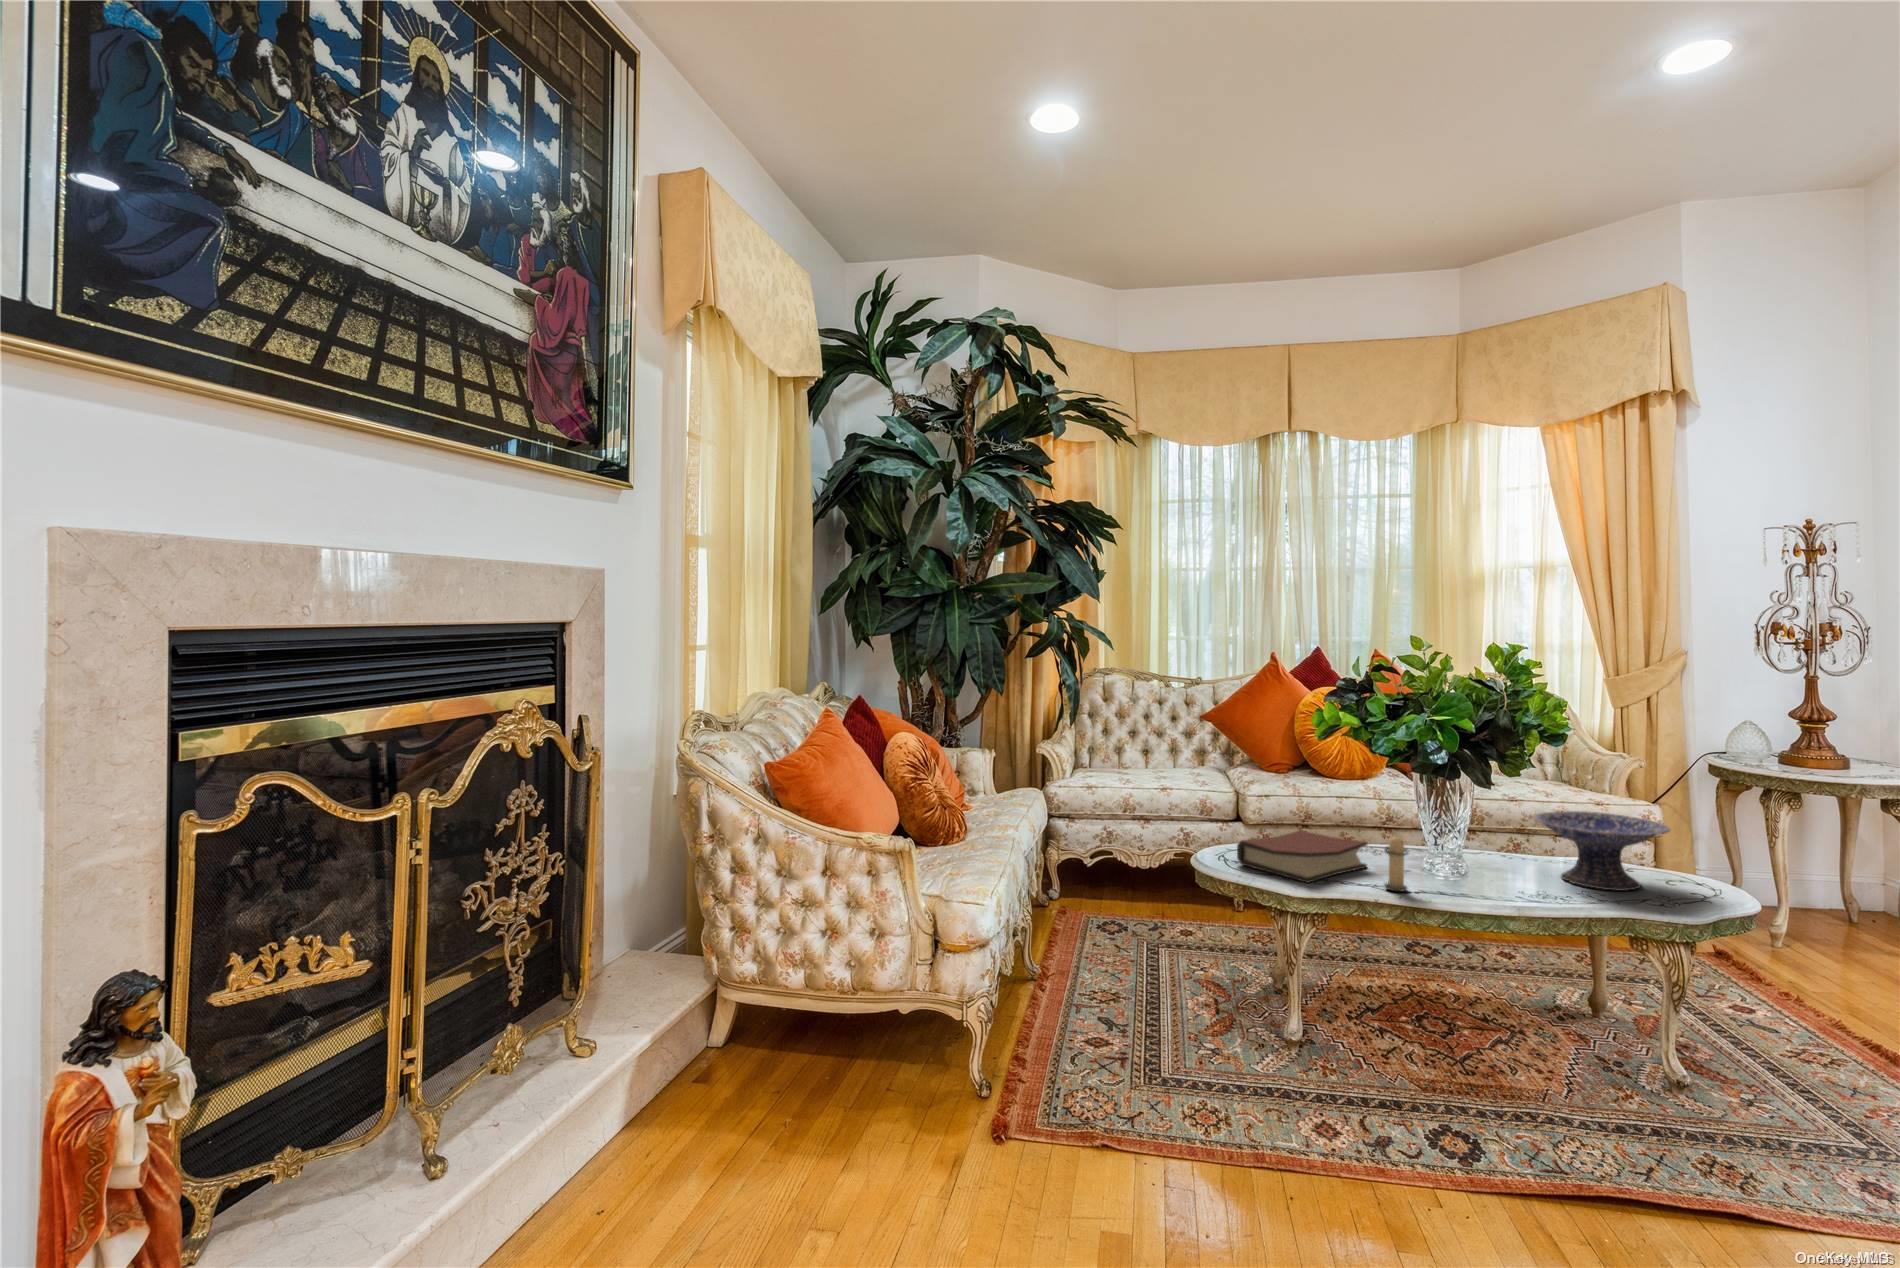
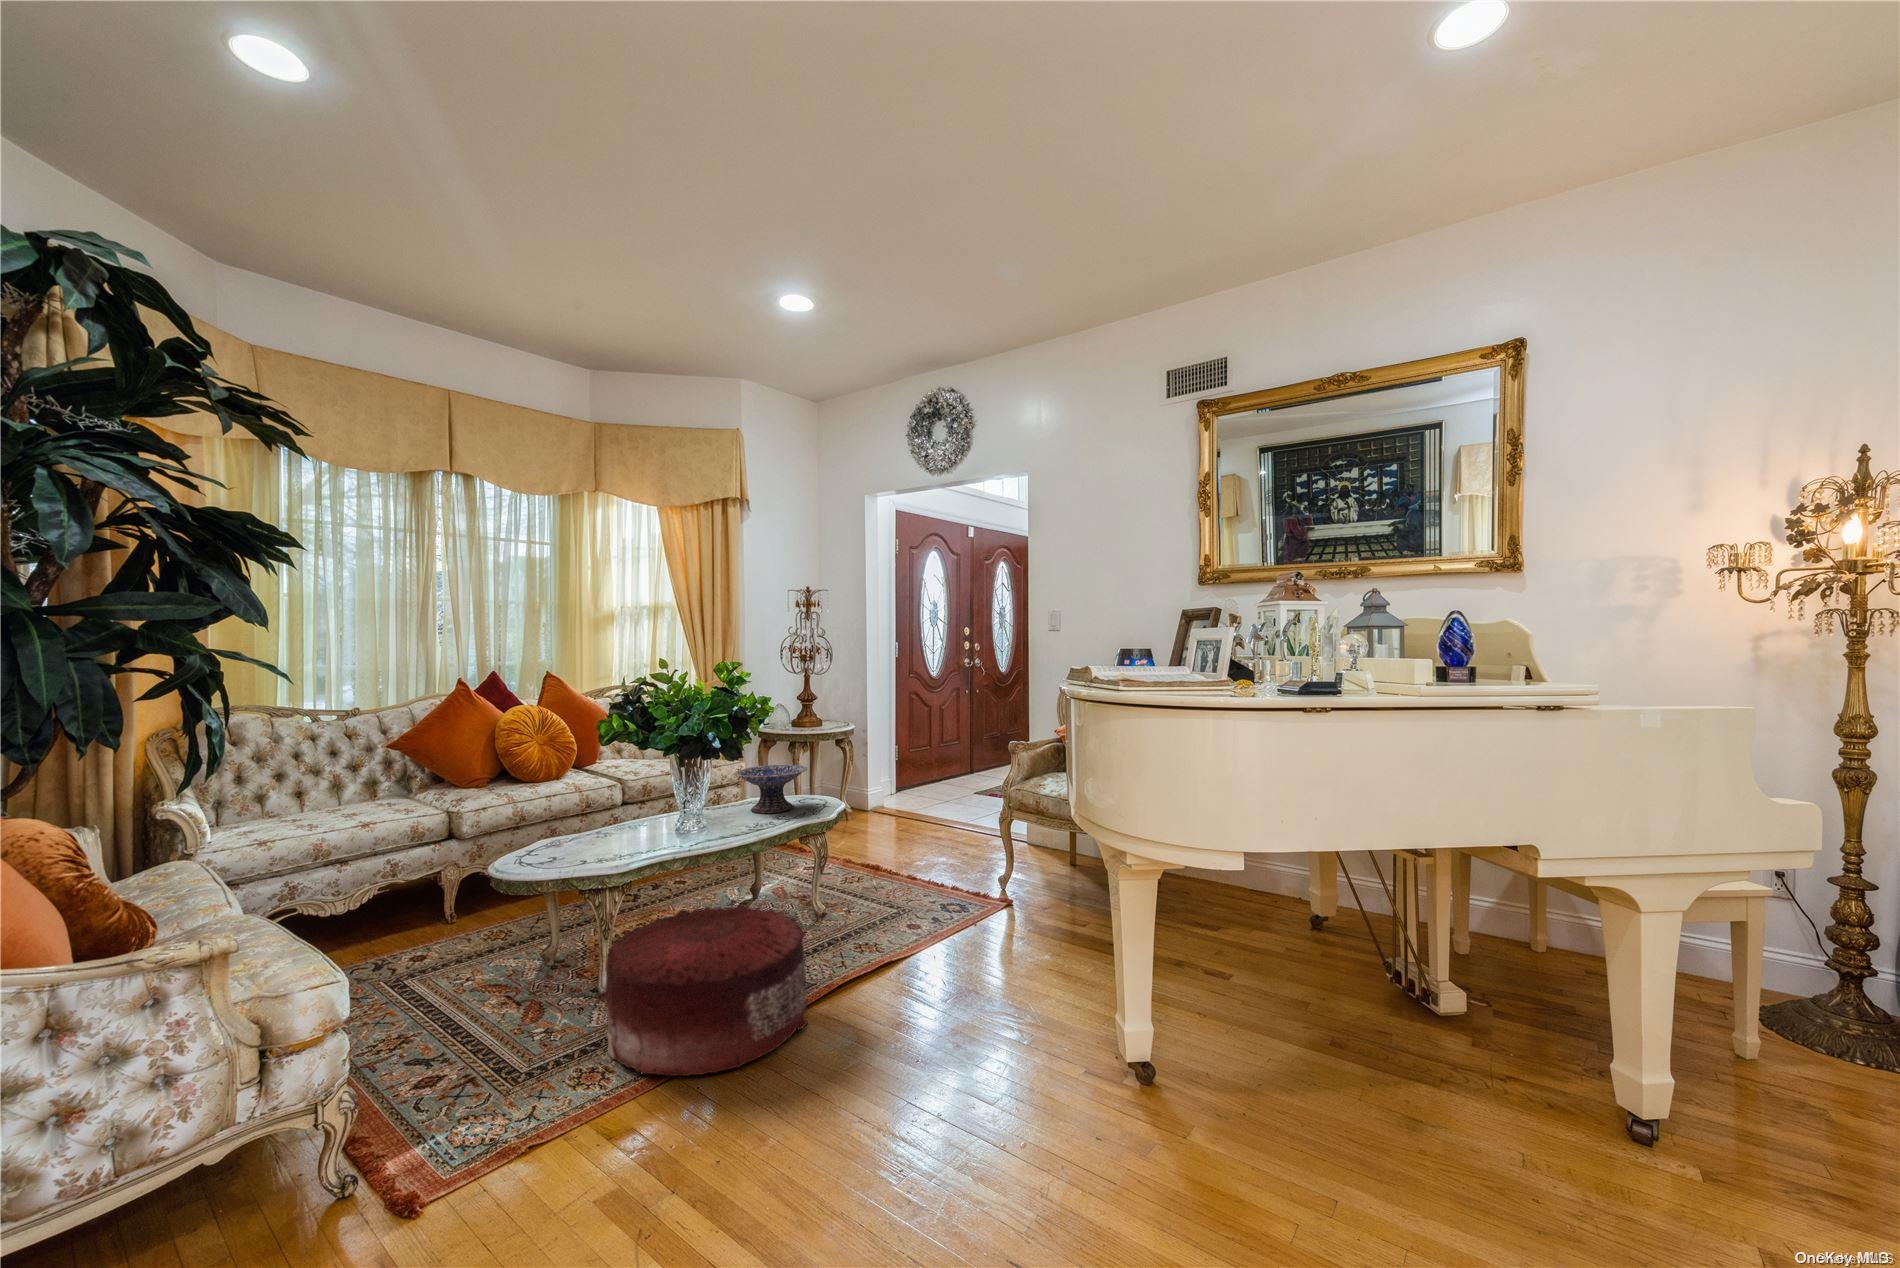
hardback book: present [1237,830,1367,883] -> none [541,816,640,860]
candle: present [1385,836,1409,891] -> none [668,800,691,845]
pouf: none [1233,973,1523,1218] -> present [605,906,808,1076]

